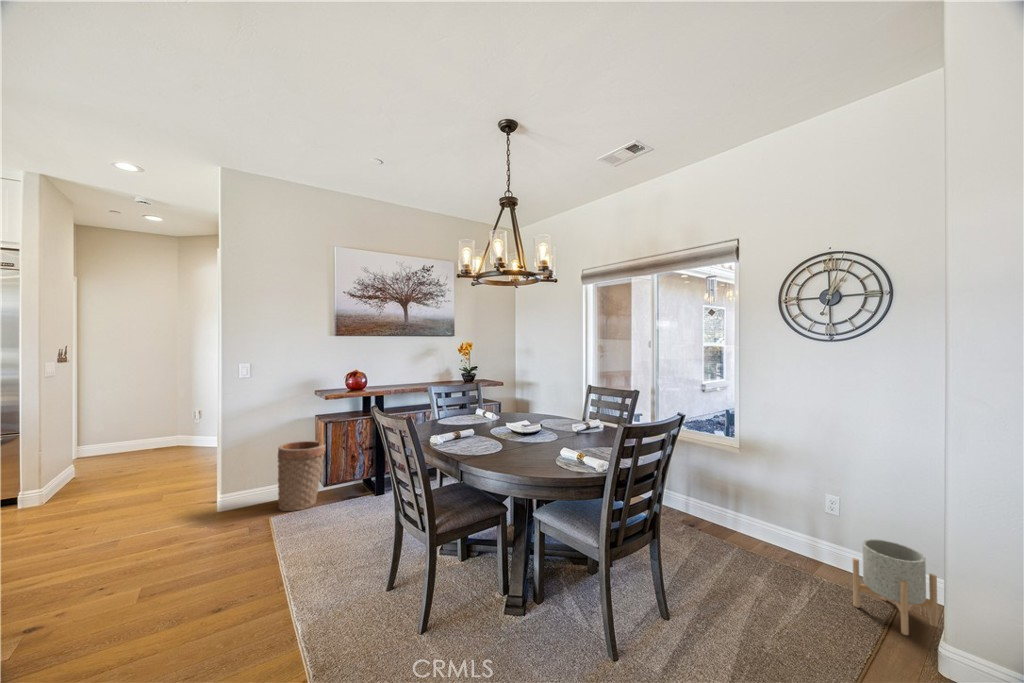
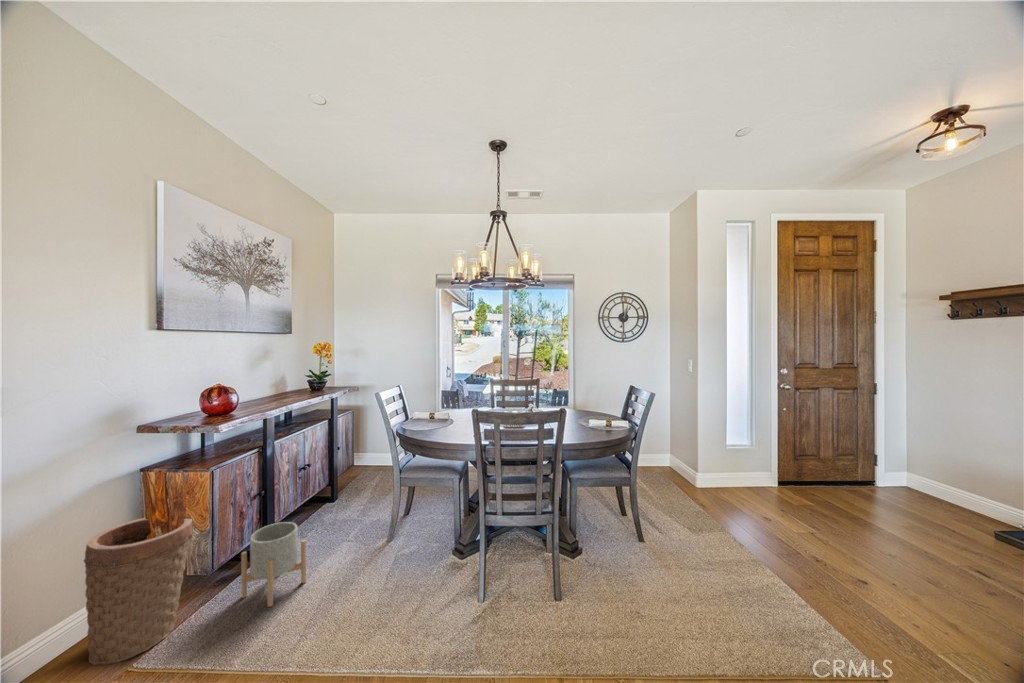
planter: present [853,539,938,635] -> present [241,522,306,607]

